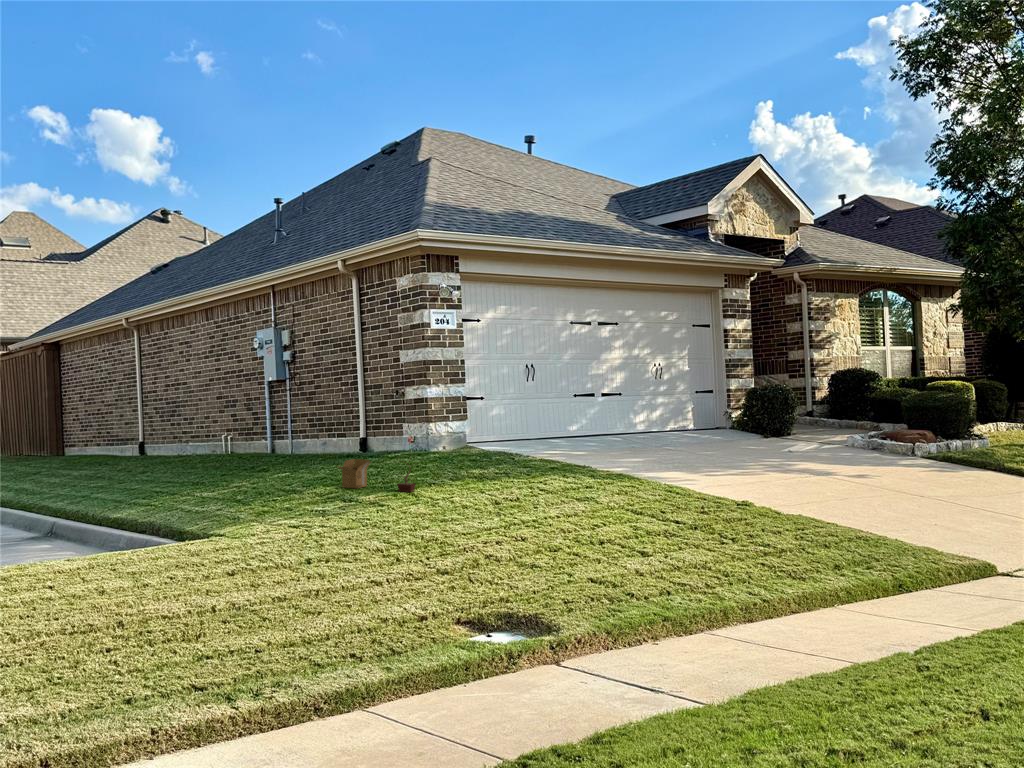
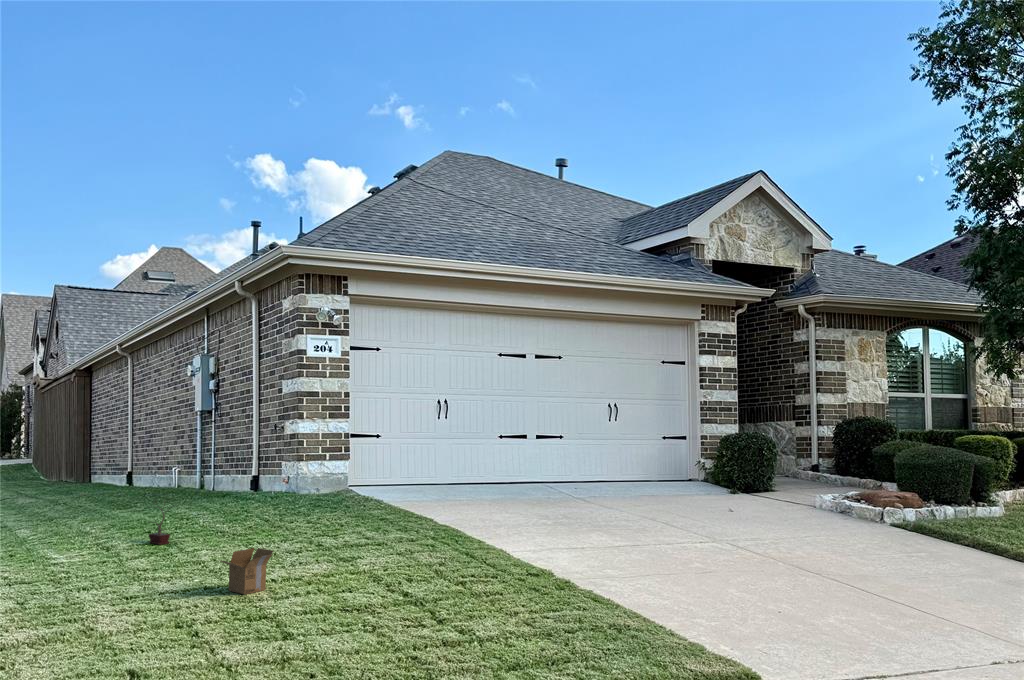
cardboard box: present [338,459,371,488] -> present [221,548,273,594]

